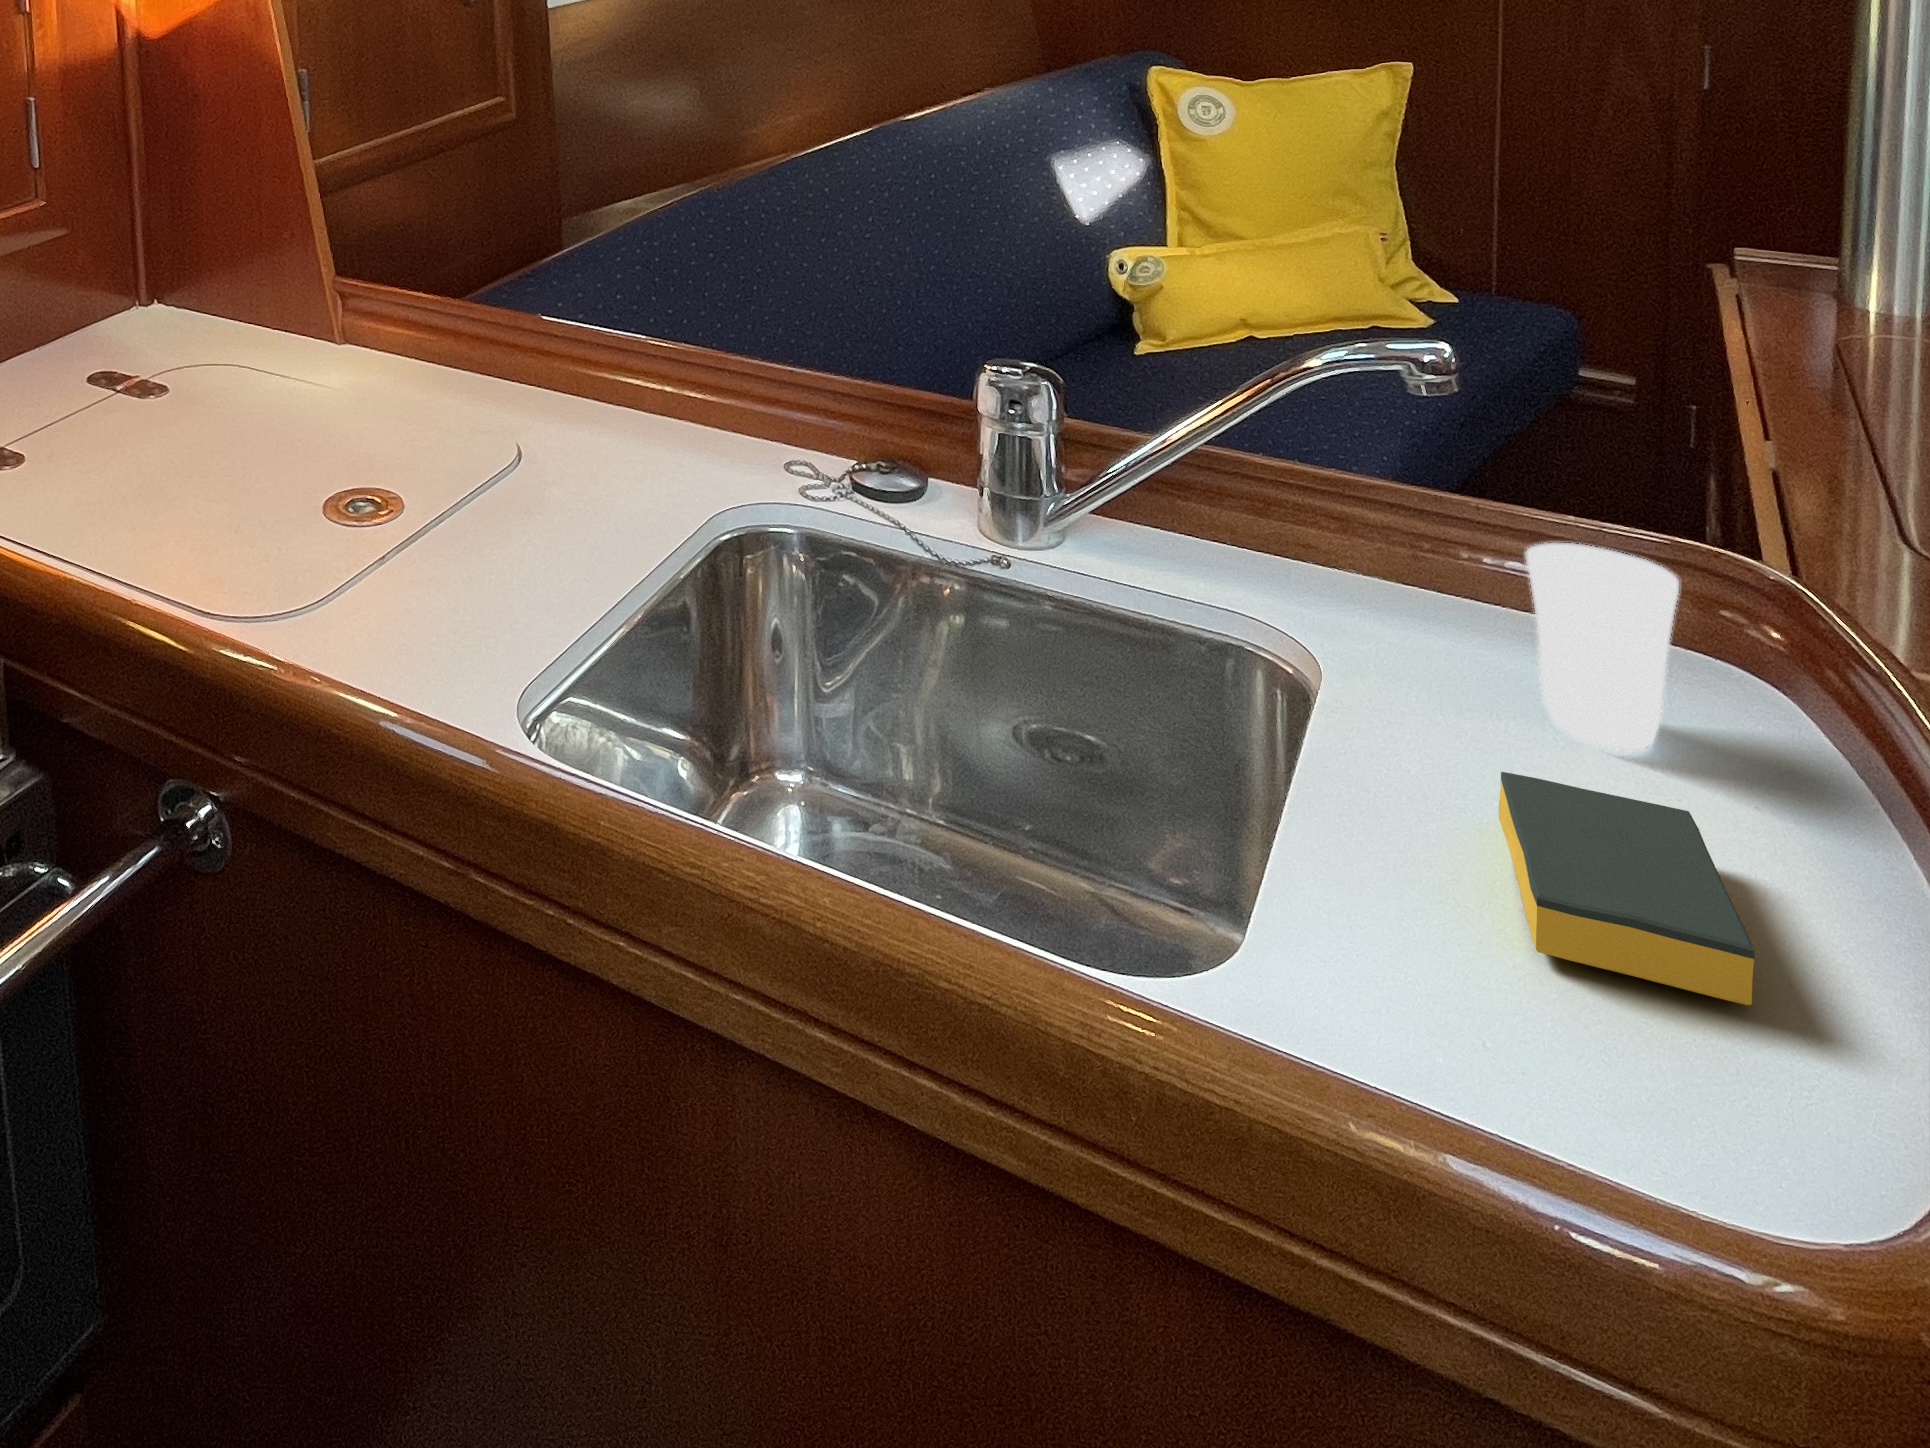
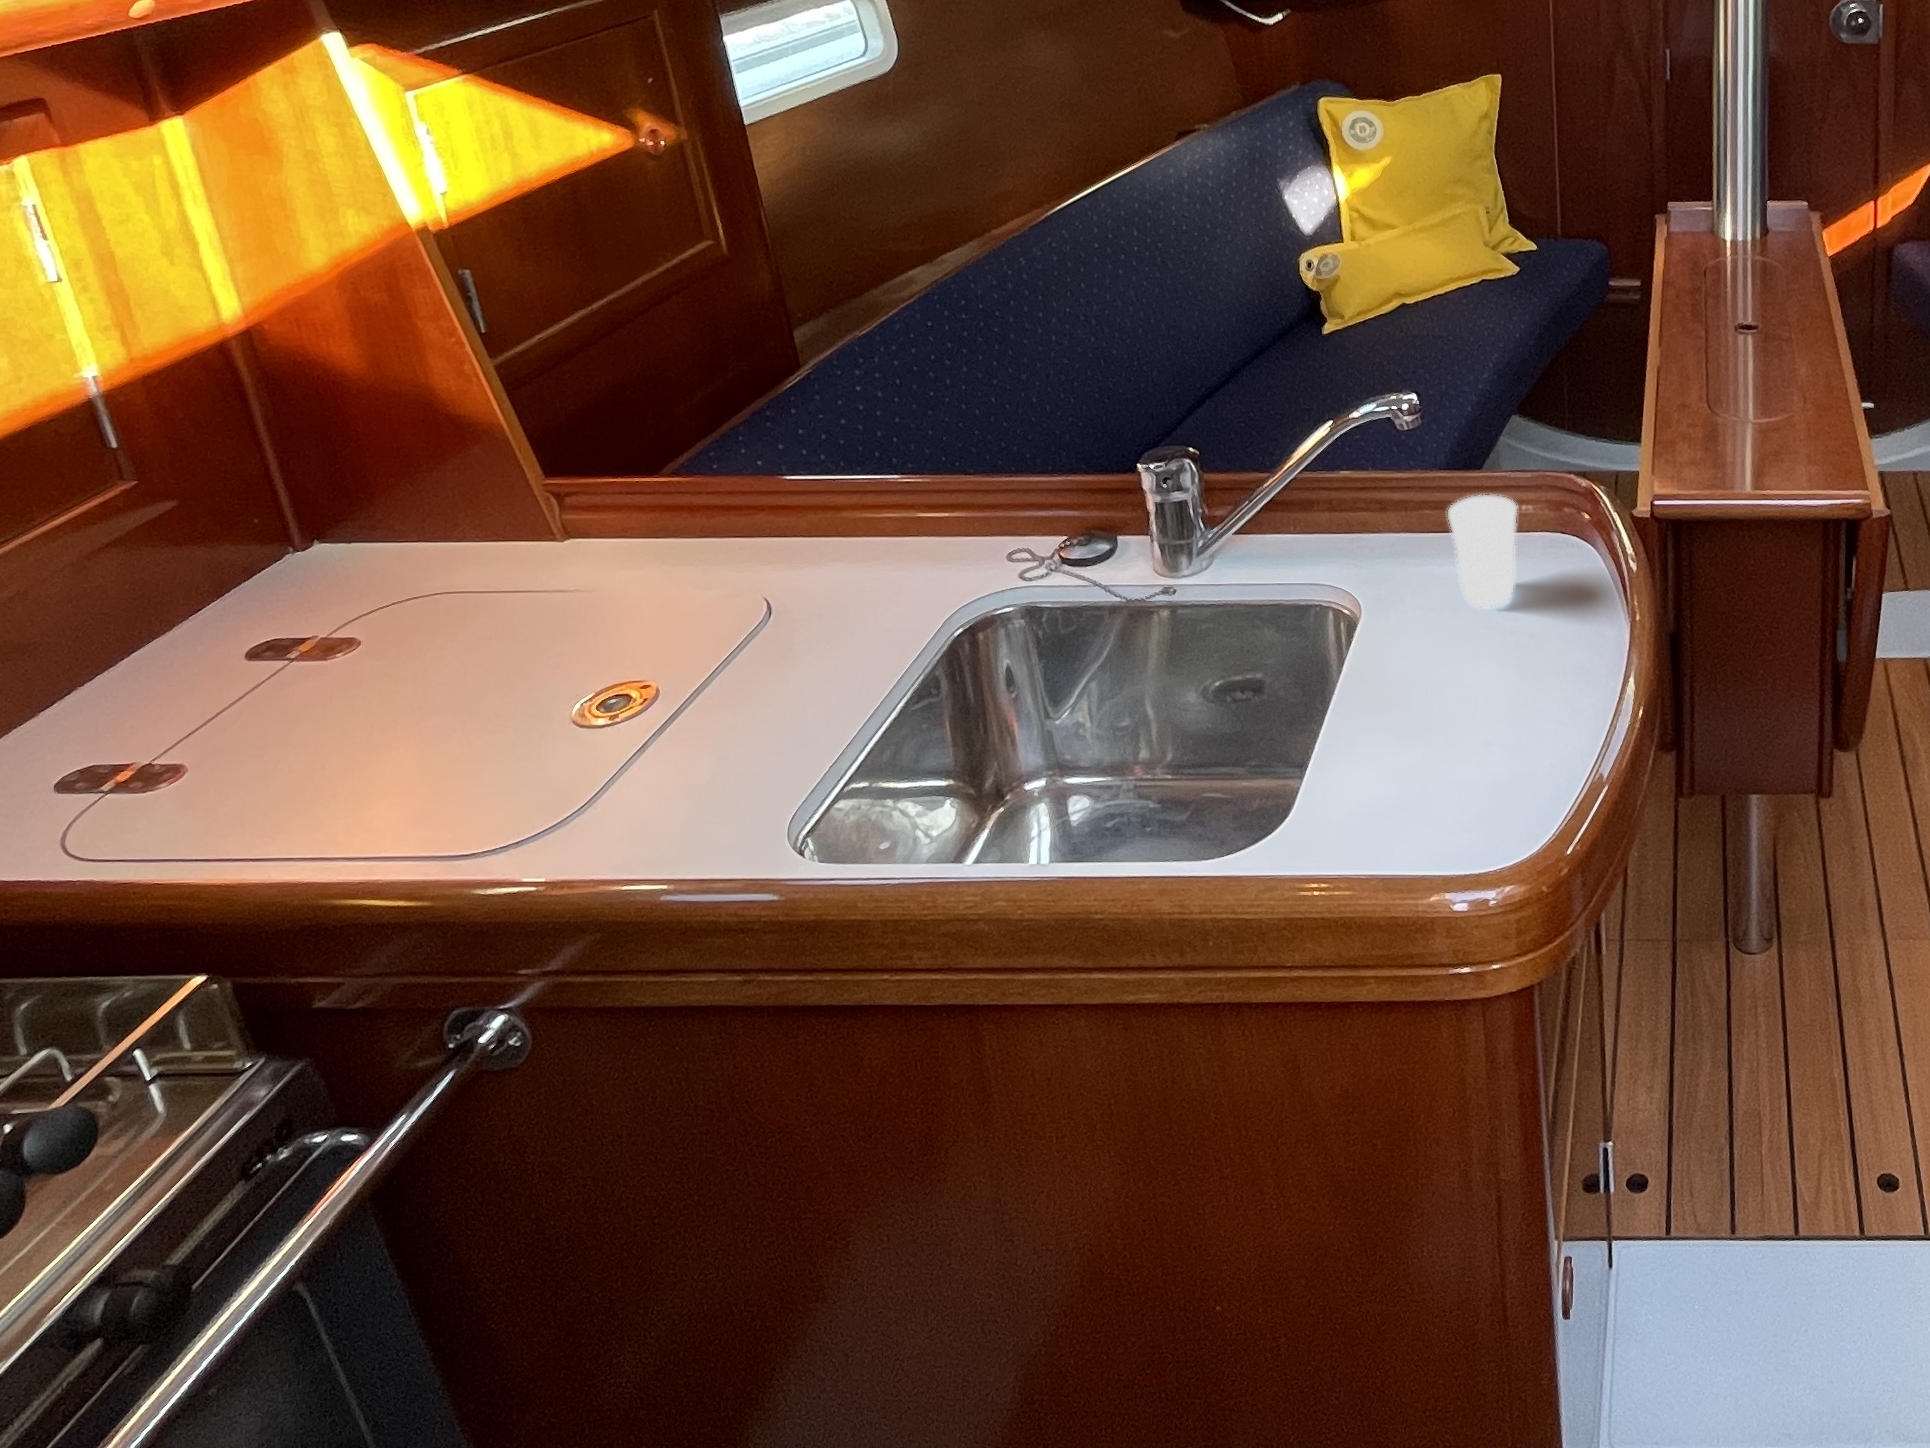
sponge: present [1498,772,1755,1005] -> none [1429,637,1522,746]

